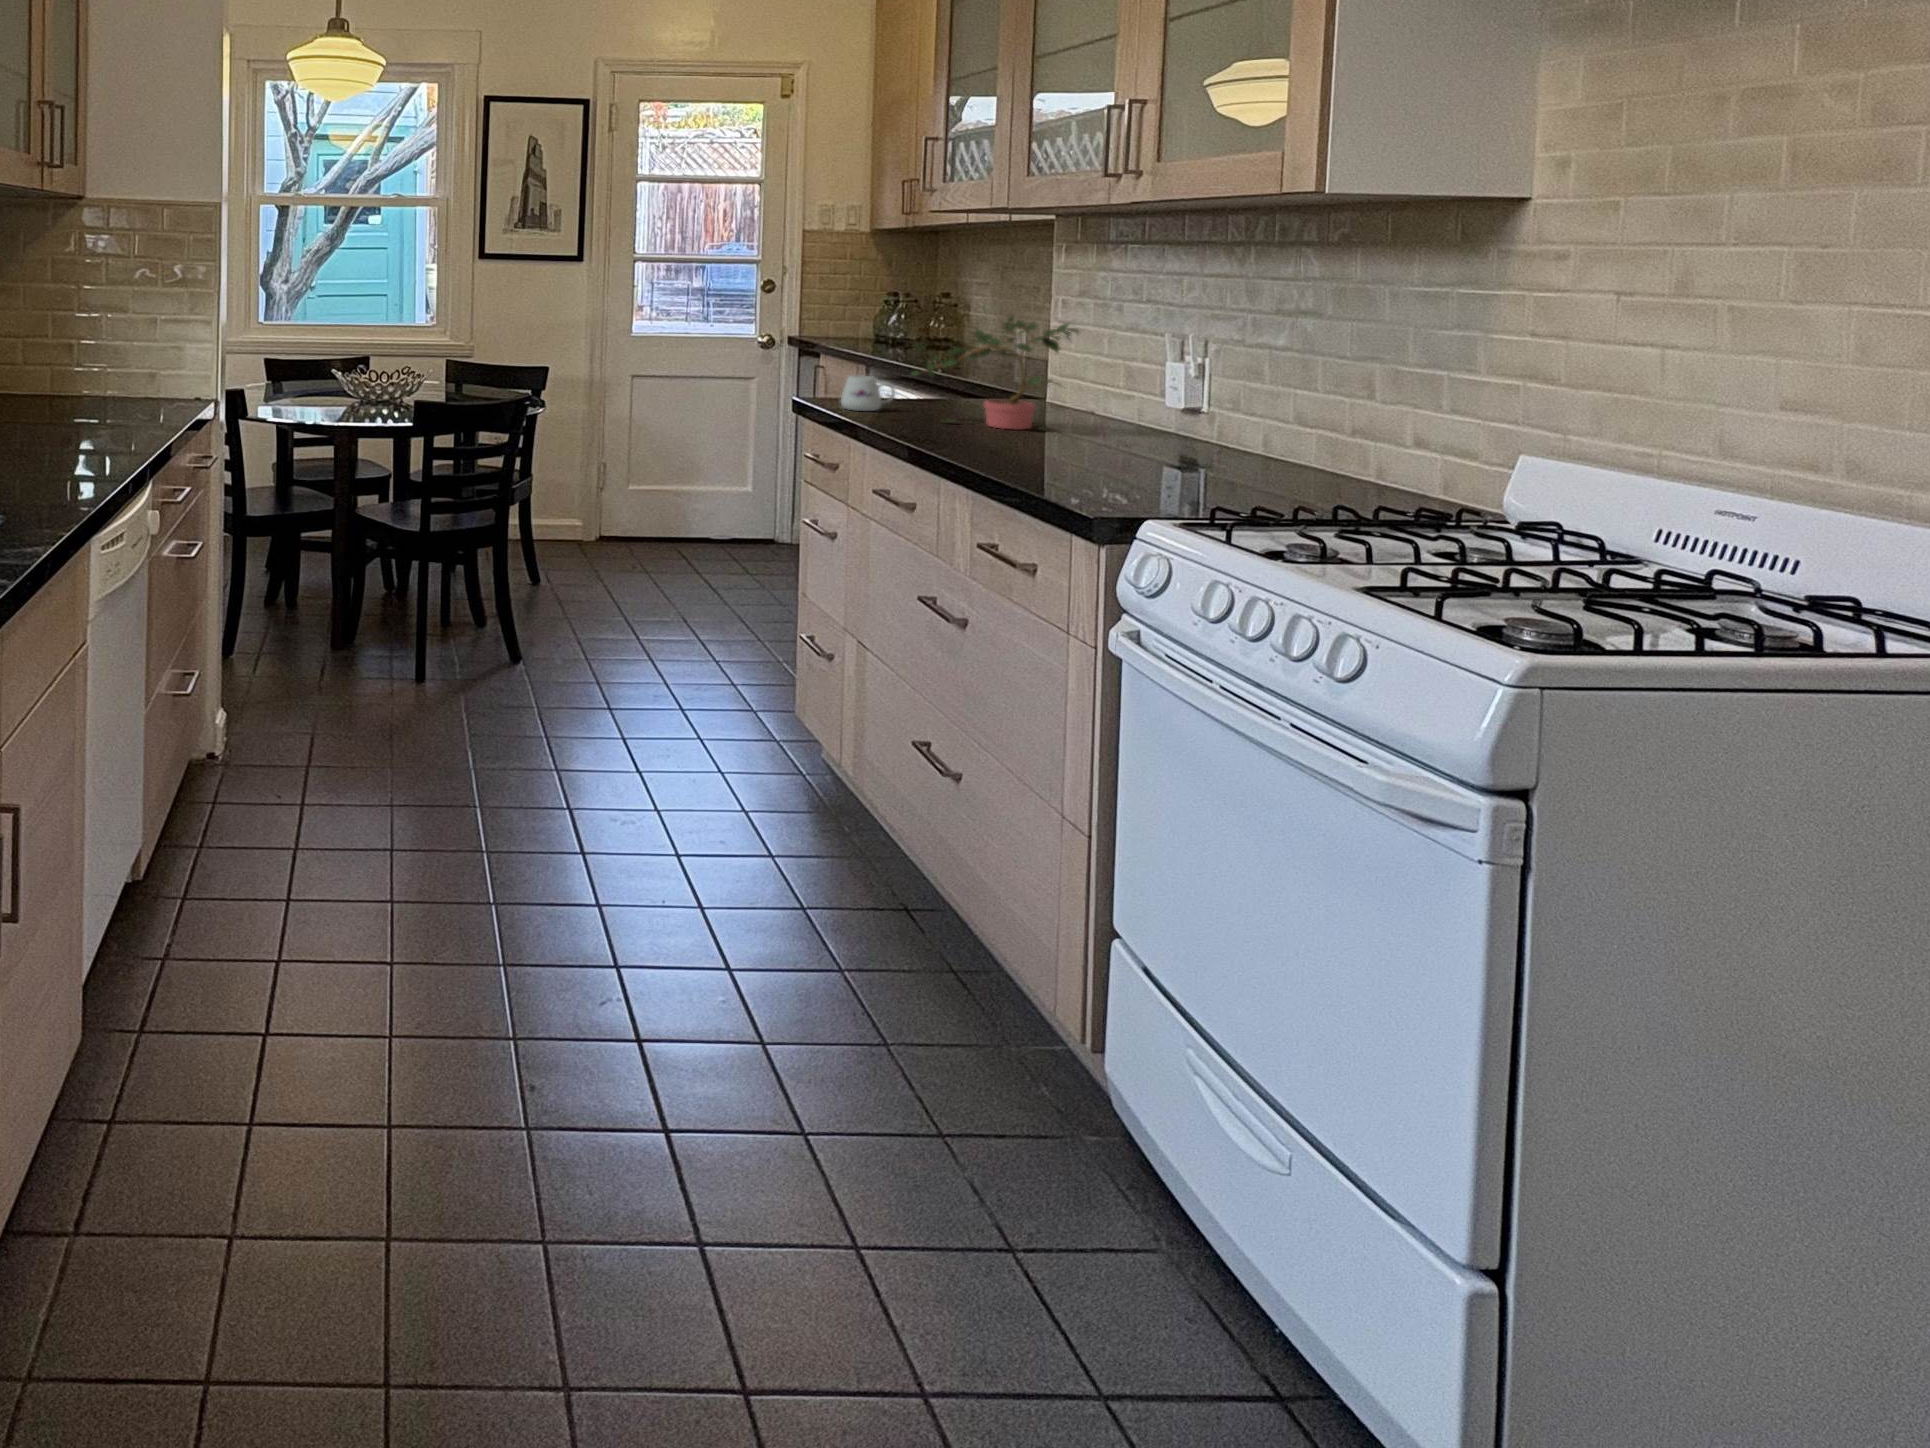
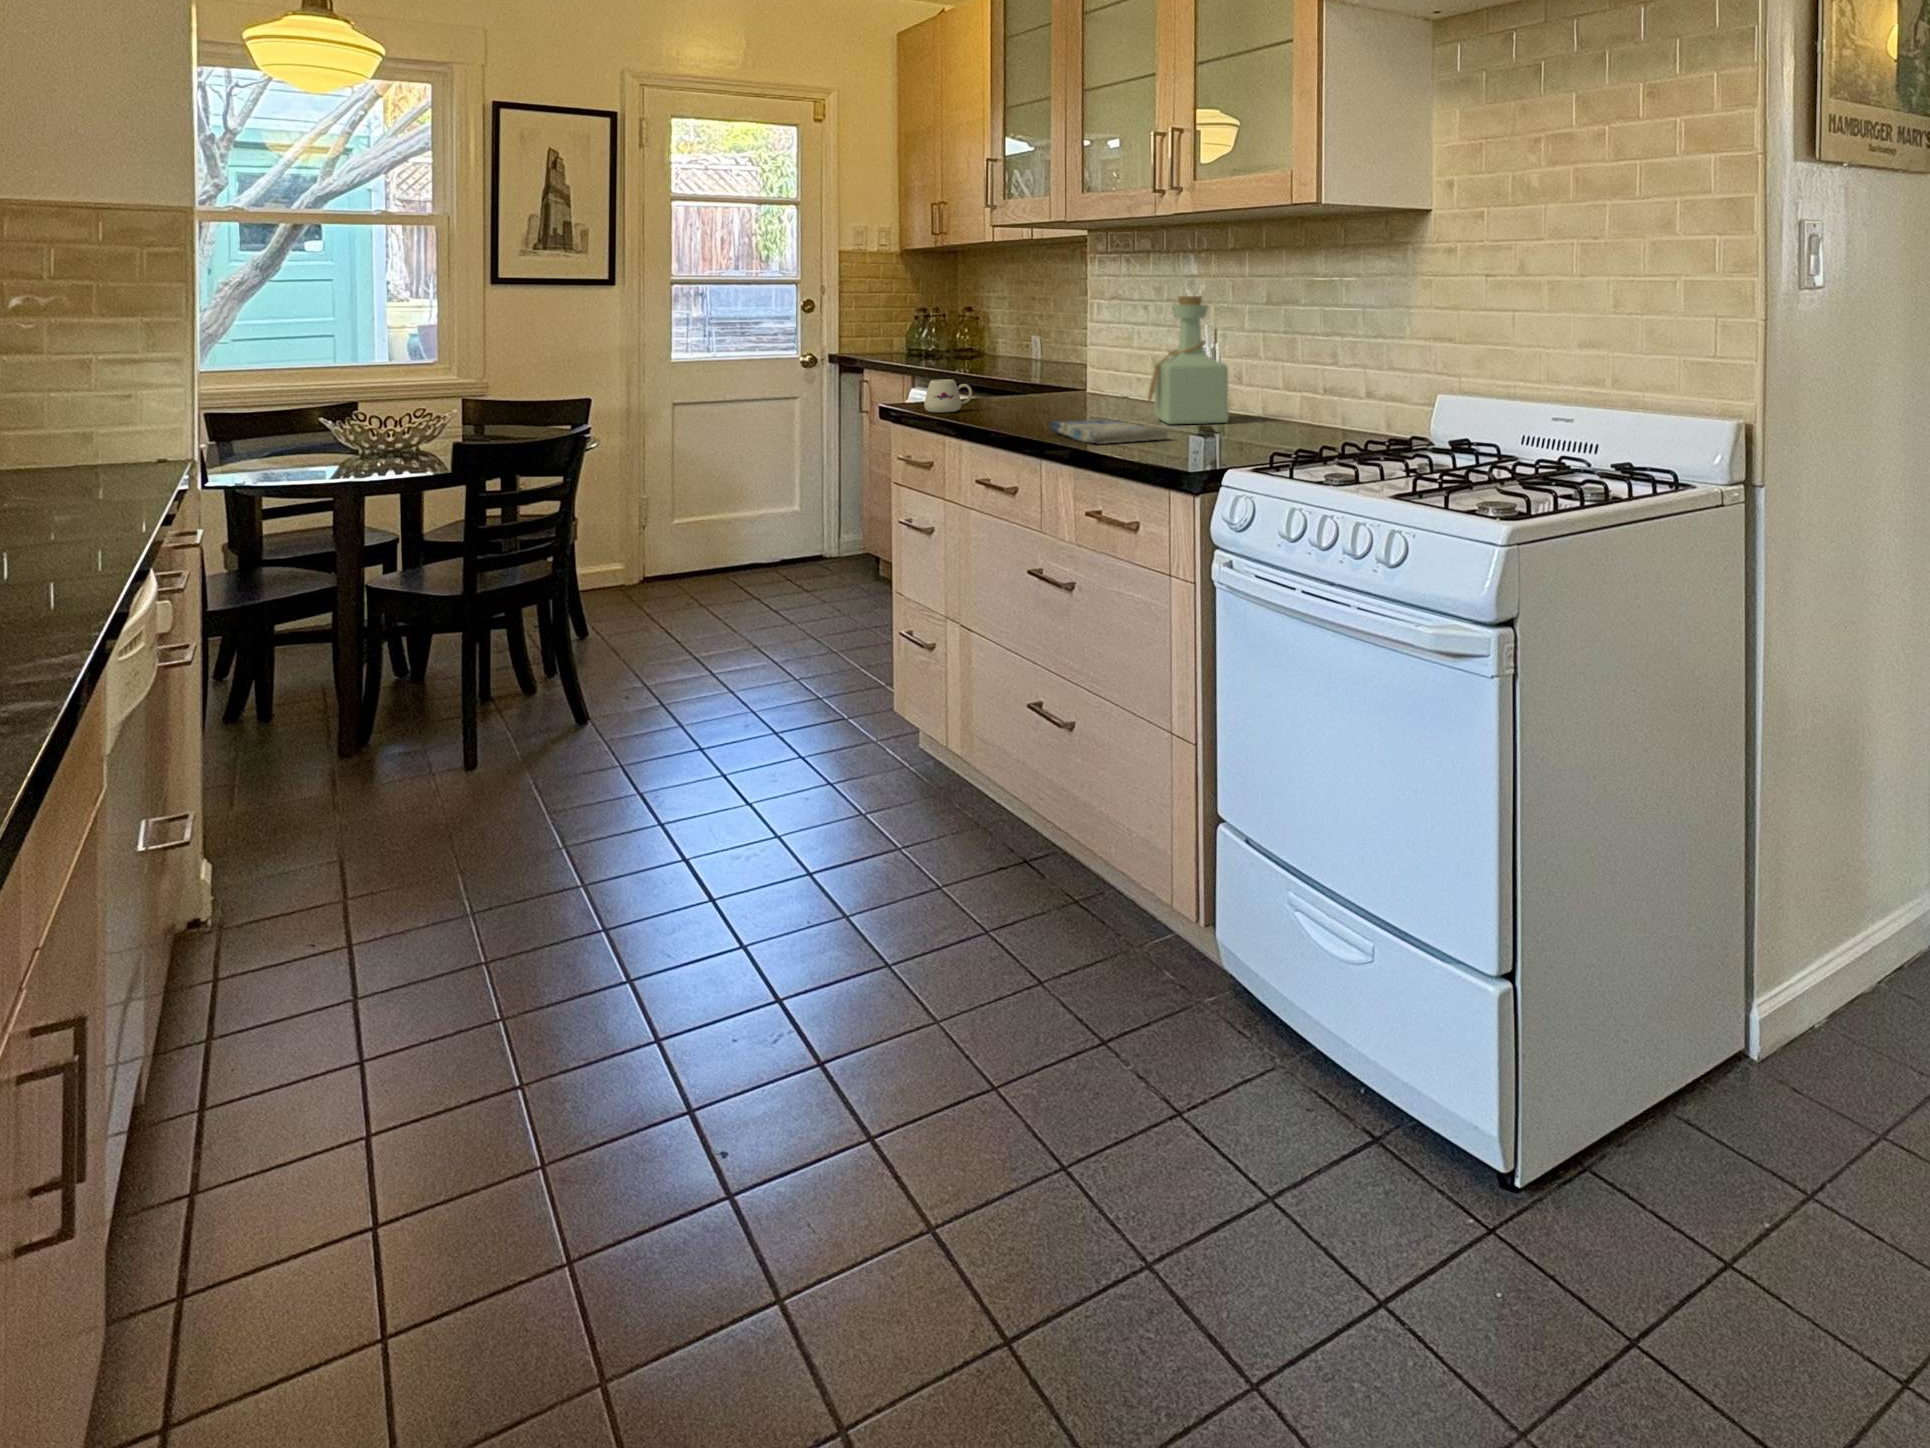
bottle: none [1095,300,1203,455] -> present [1148,296,1229,424]
potted plant: present [911,317,1081,430] -> none [987,316,1130,416]
dish towel: none [961,434,1101,468] -> present [1050,420,1168,444]

